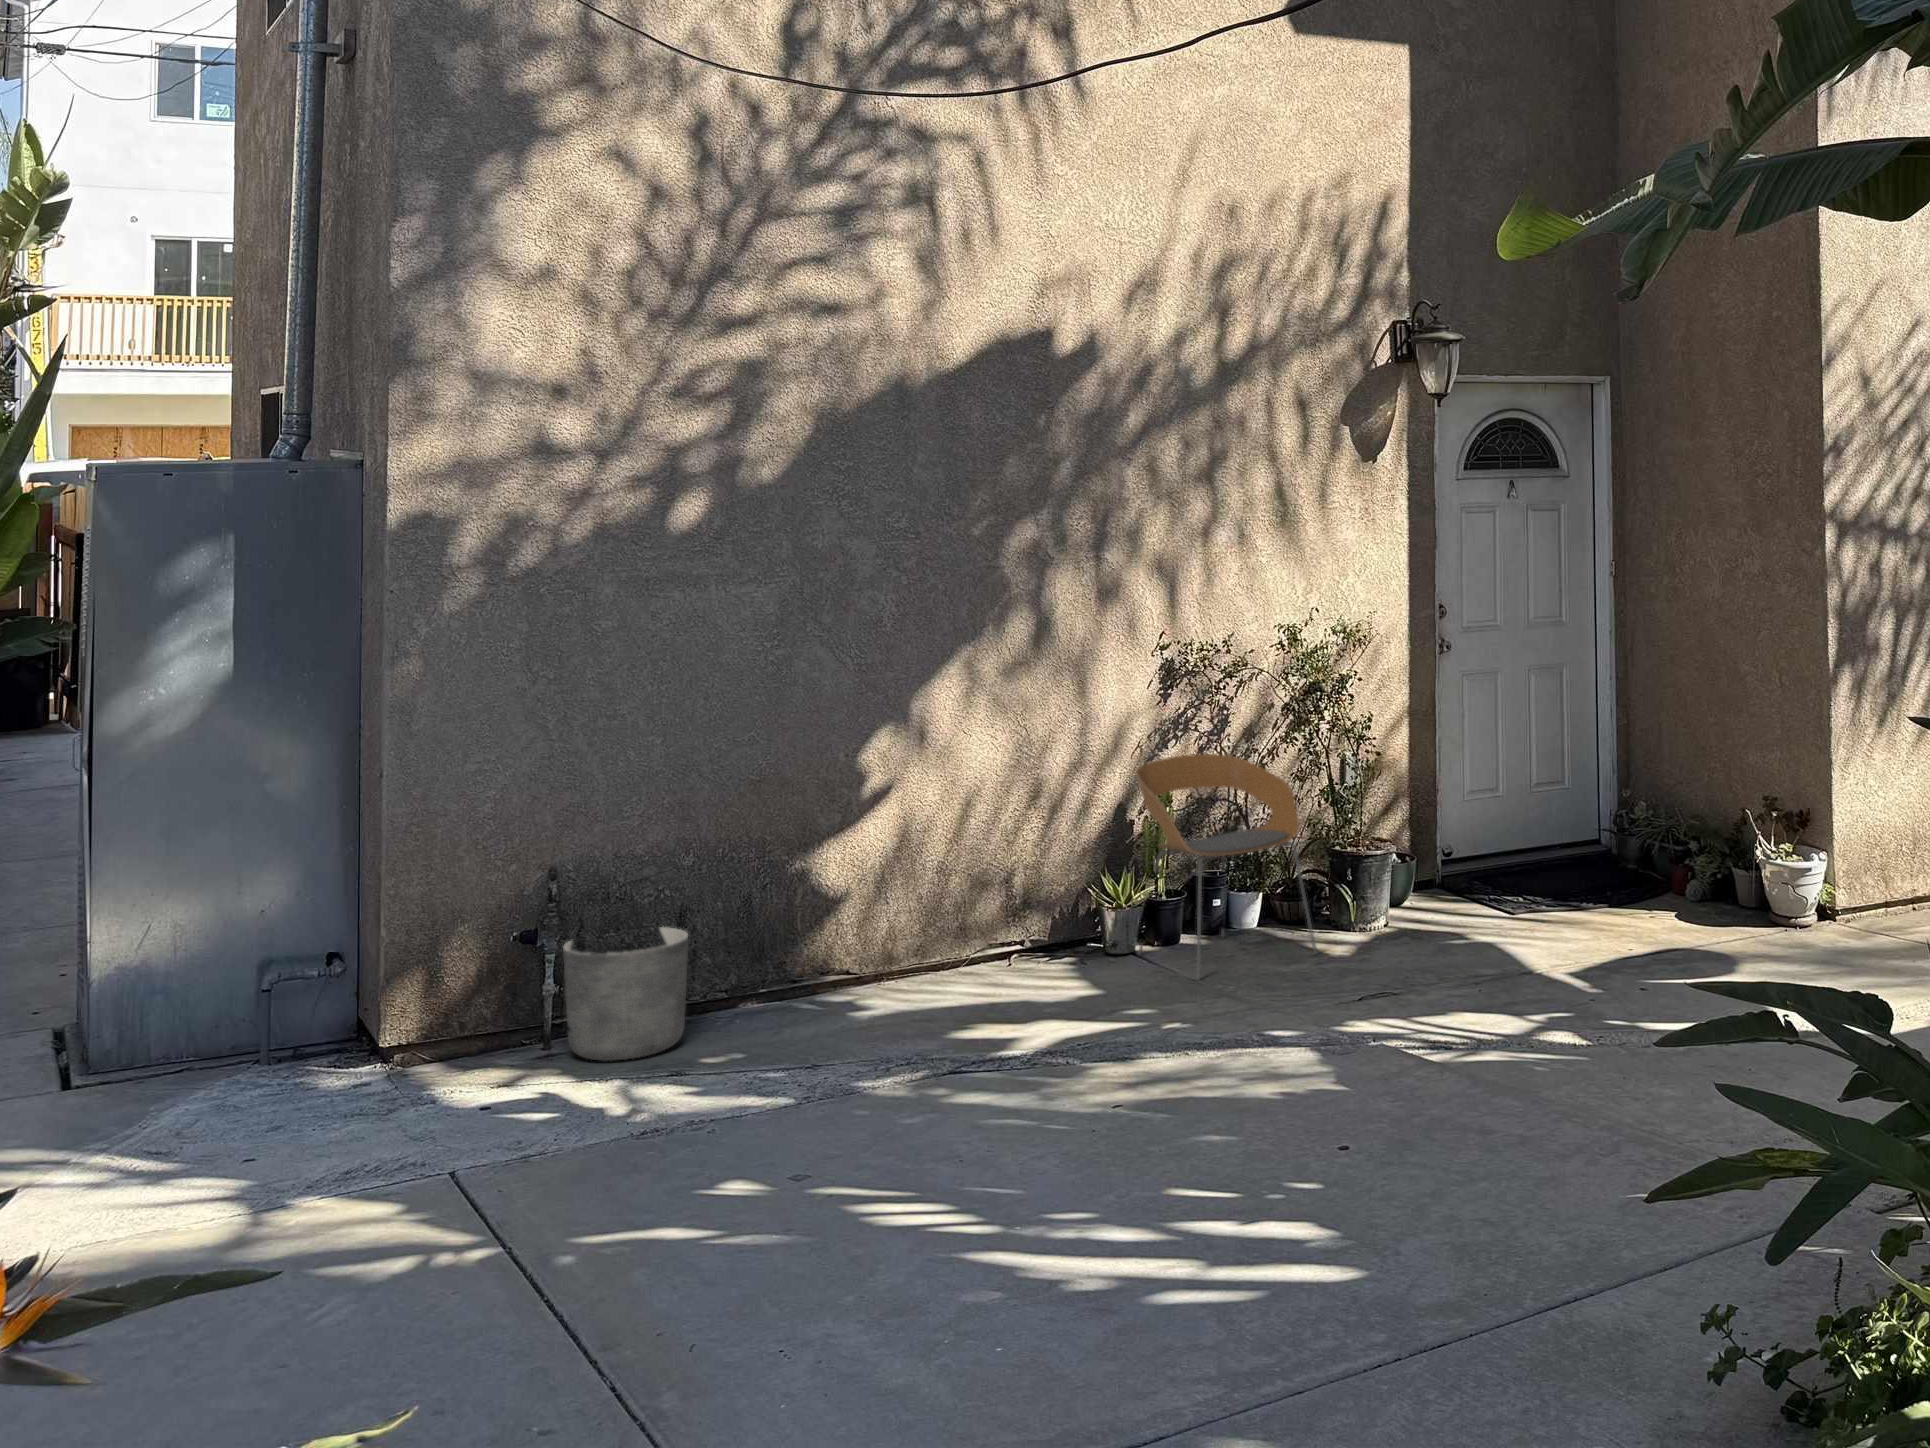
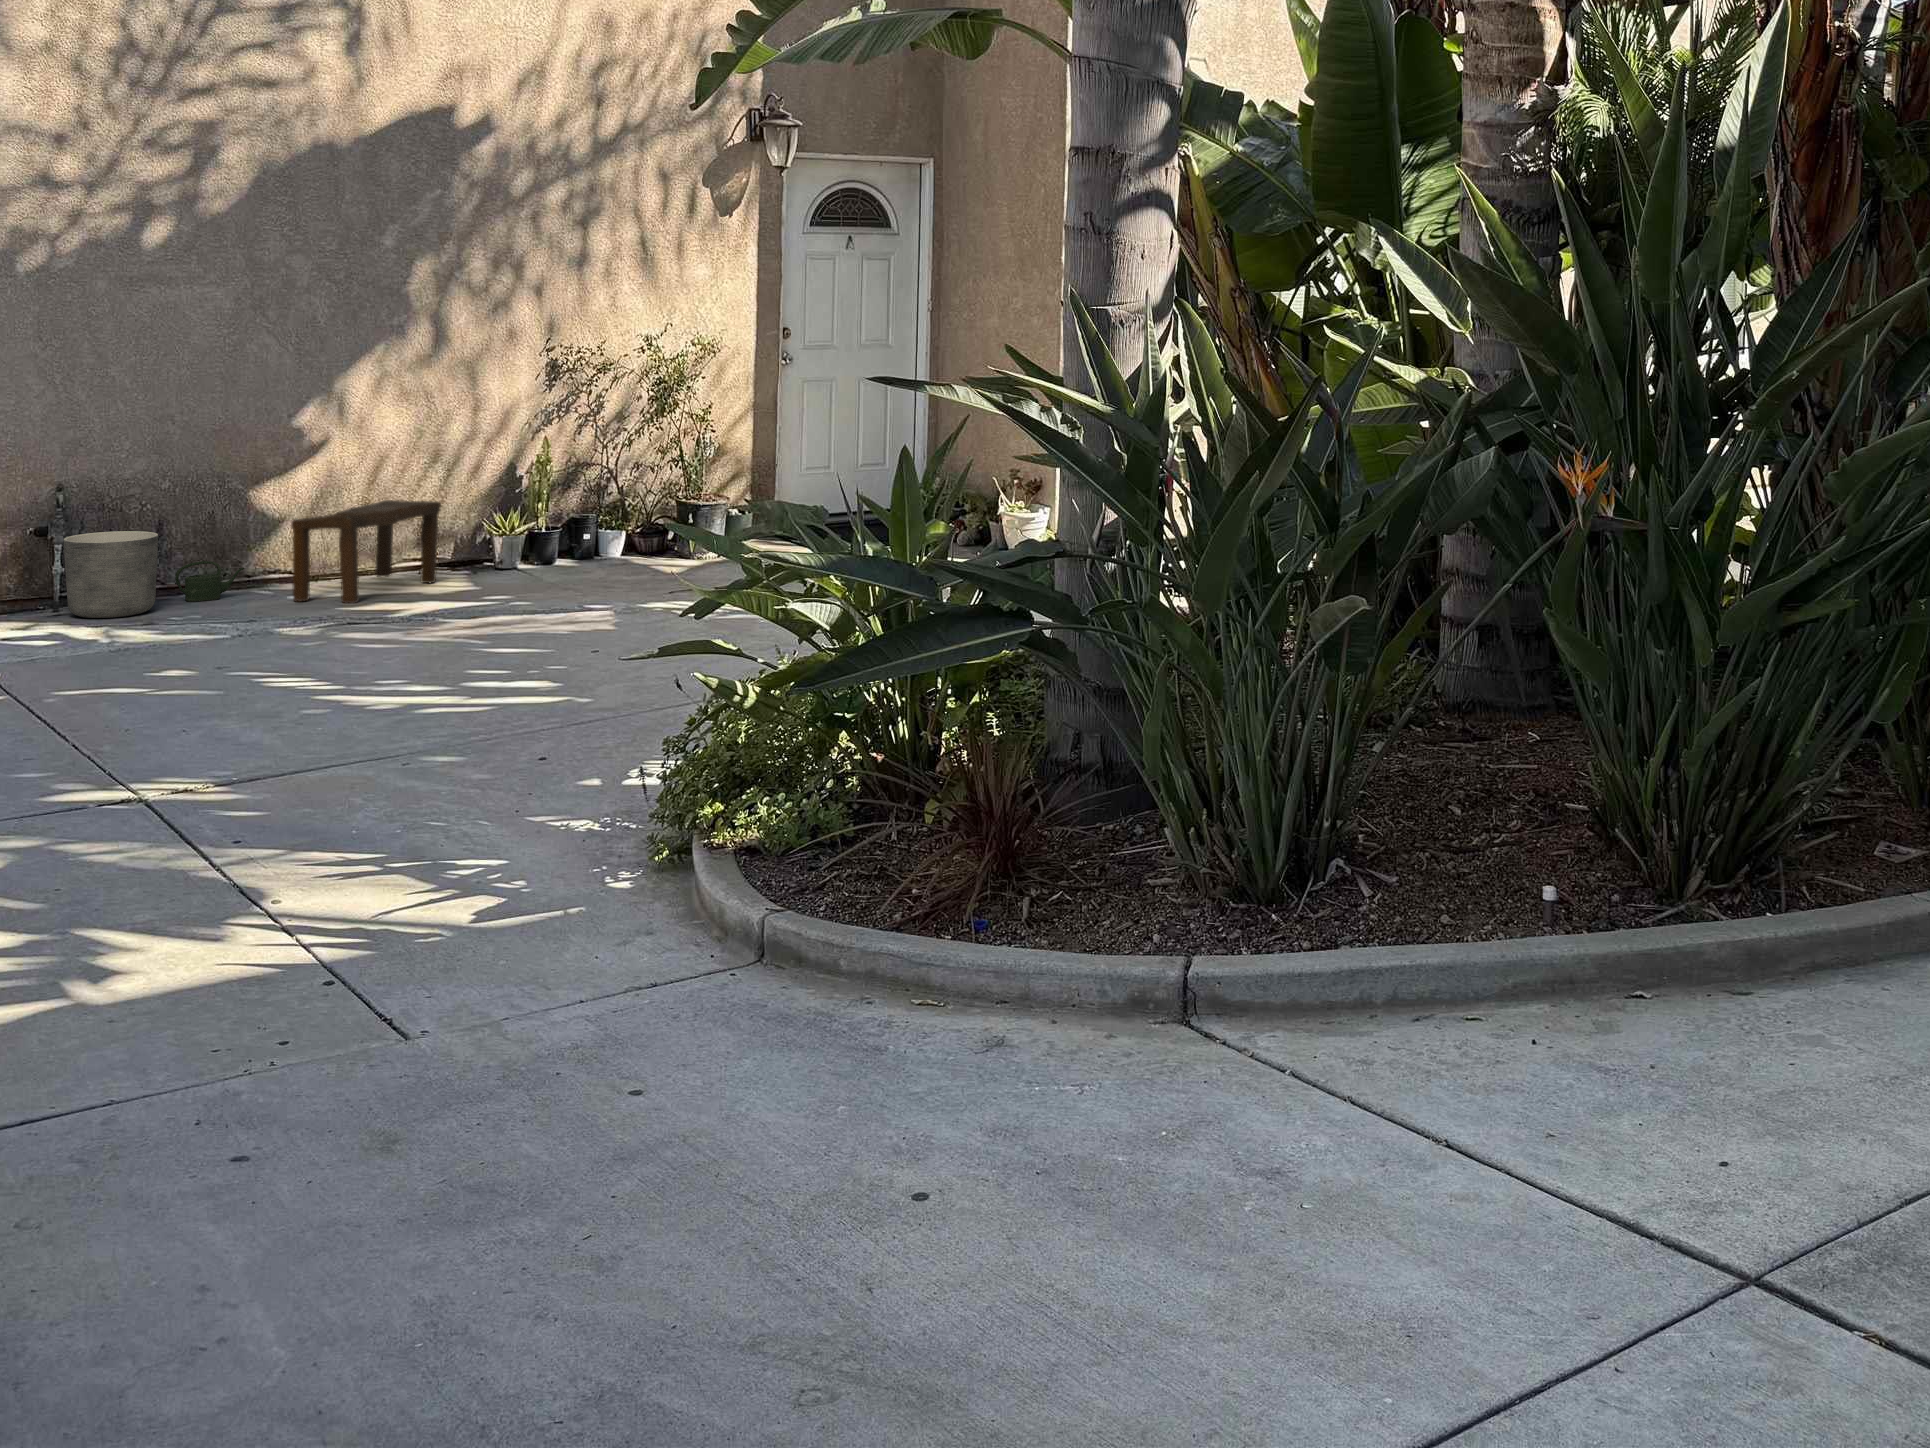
chair: present [1136,754,1317,980] -> none [513,430,648,587]
bench: none [862,861,1047,1022] -> present [291,500,441,603]
watering can: none [707,962,795,1021] -> present [175,561,244,602]

